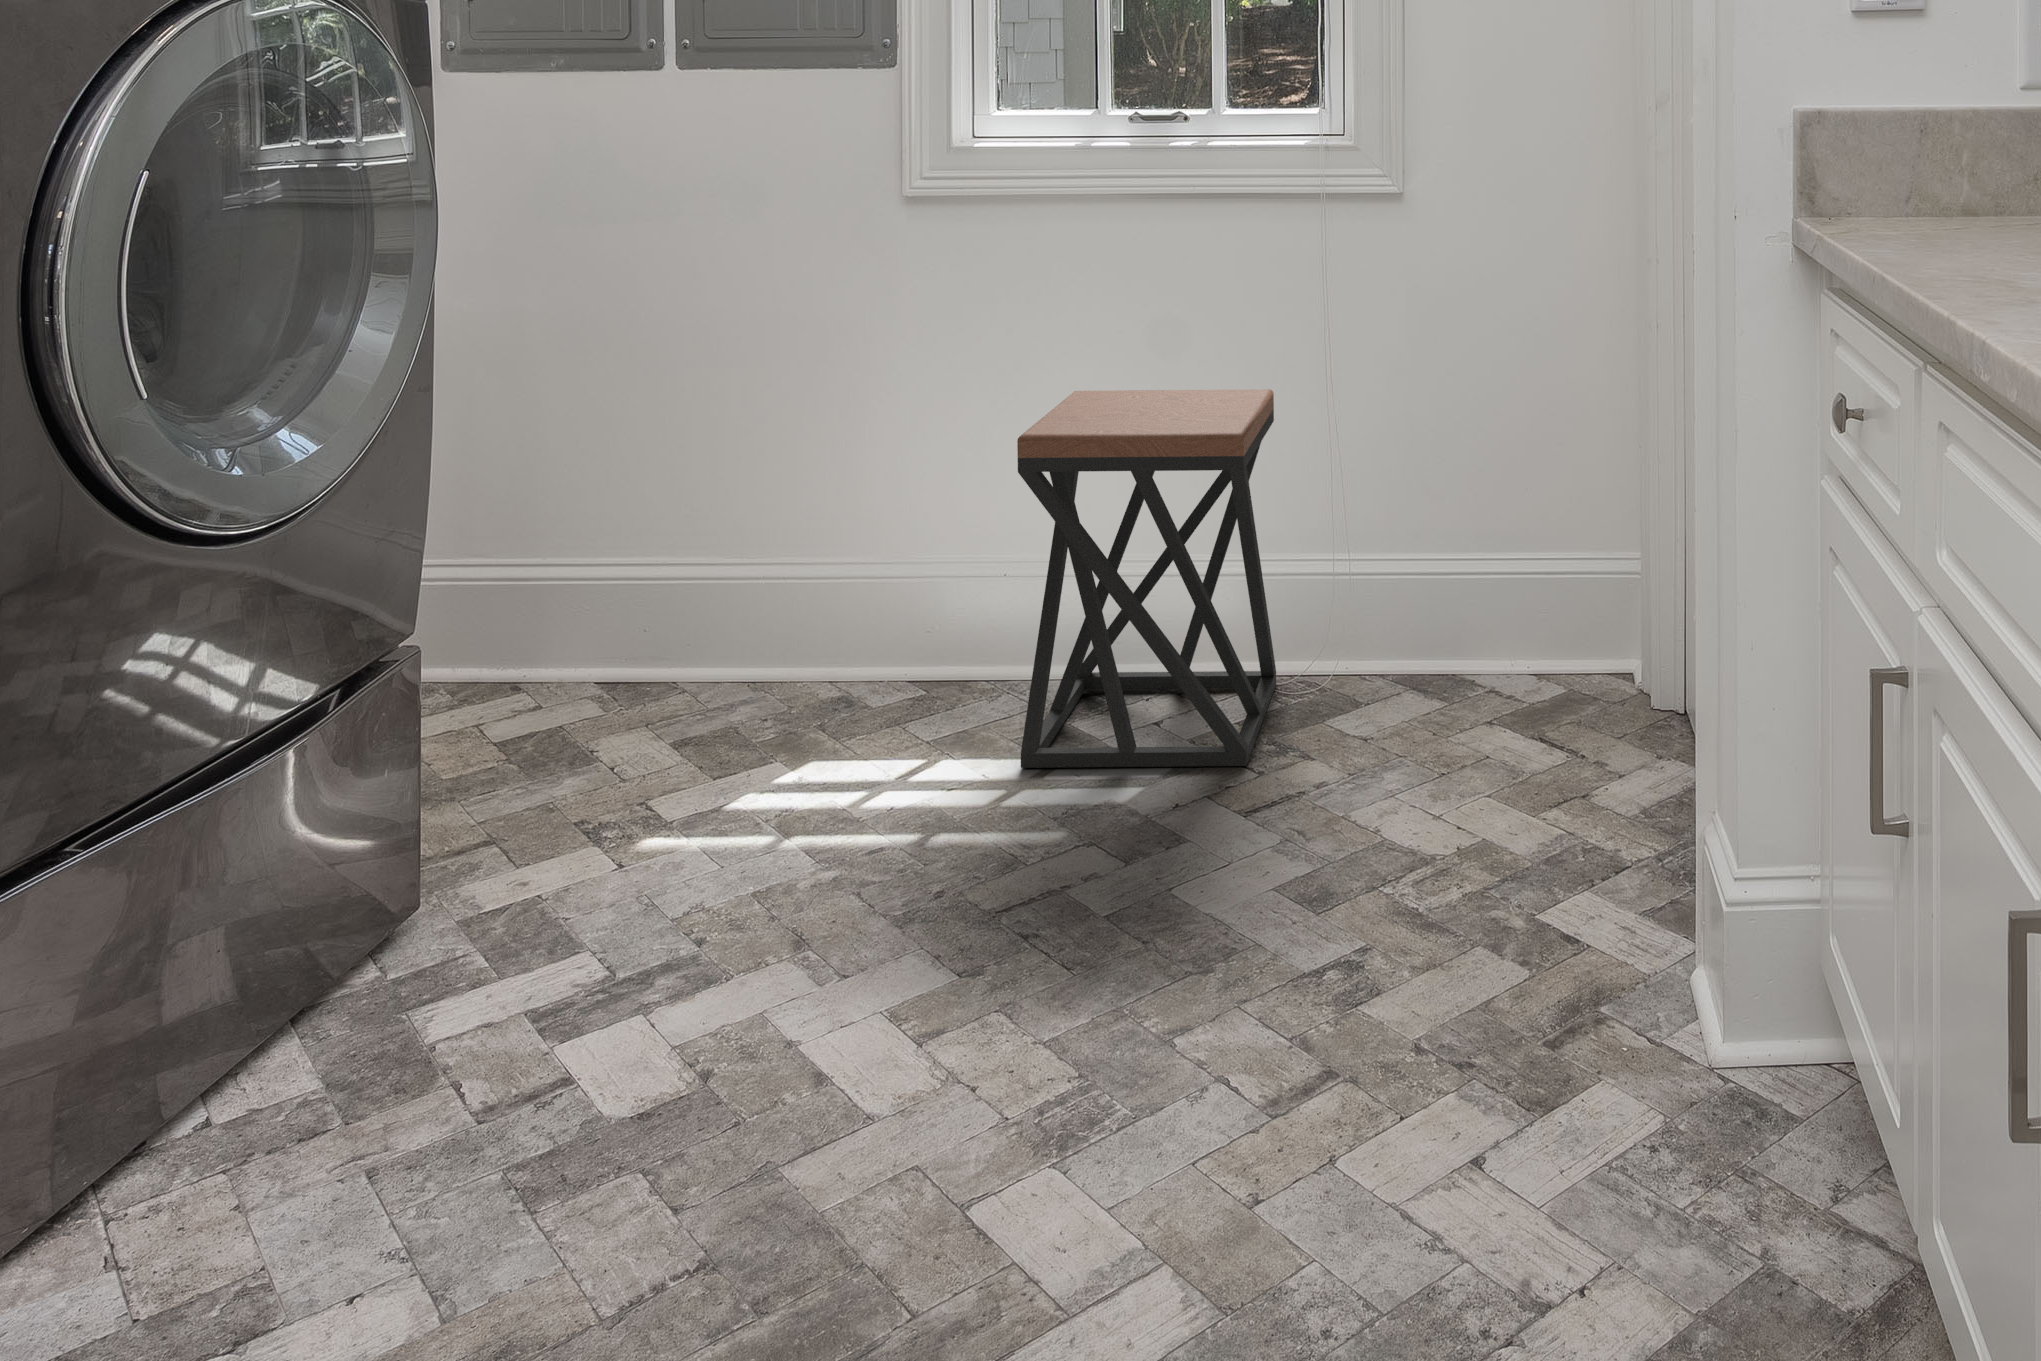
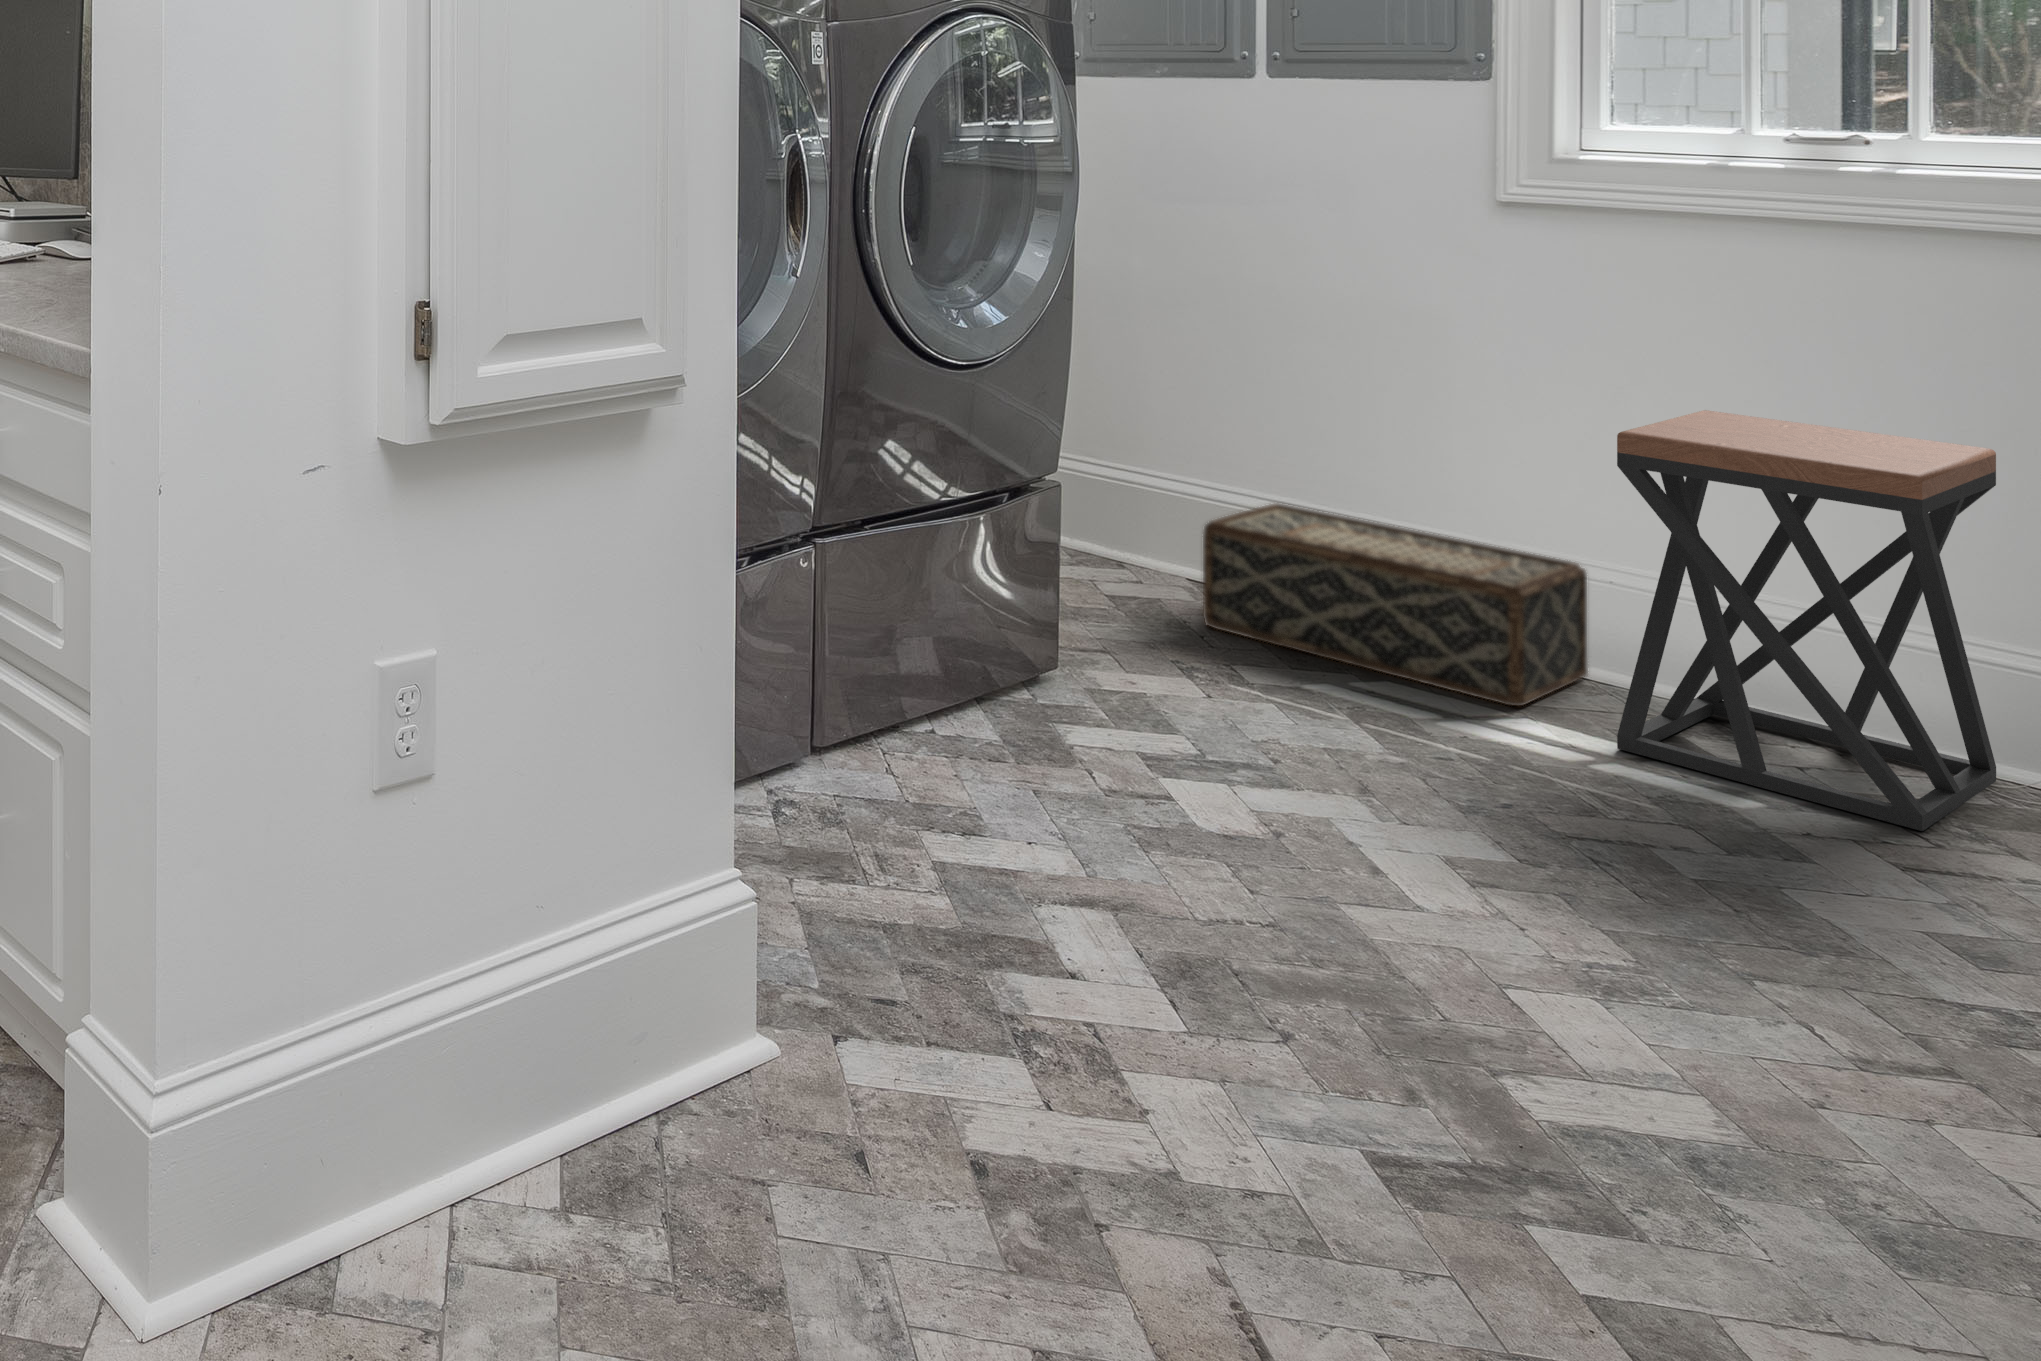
woven basket: none [612,568,986,753] -> present [1203,504,1588,706]

